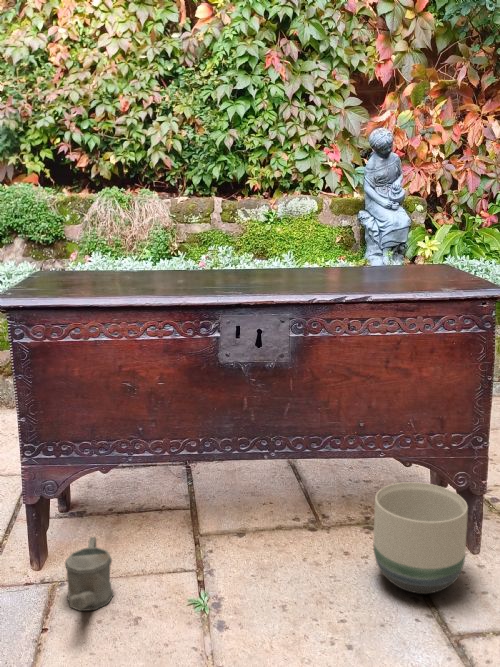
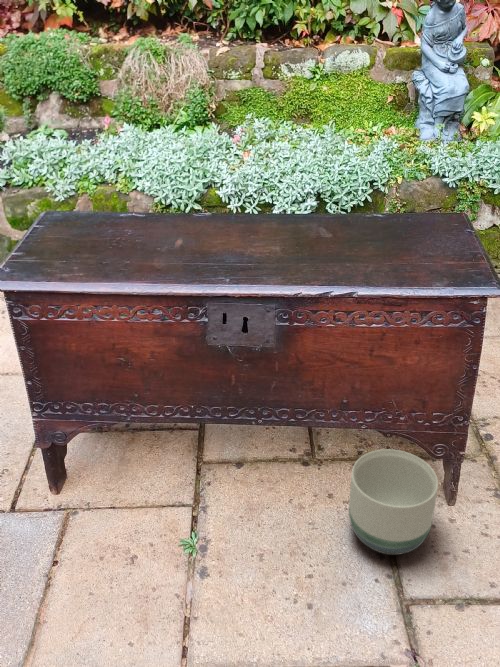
watering can: present [65,537,114,611] -> none [71,477,118,558]

